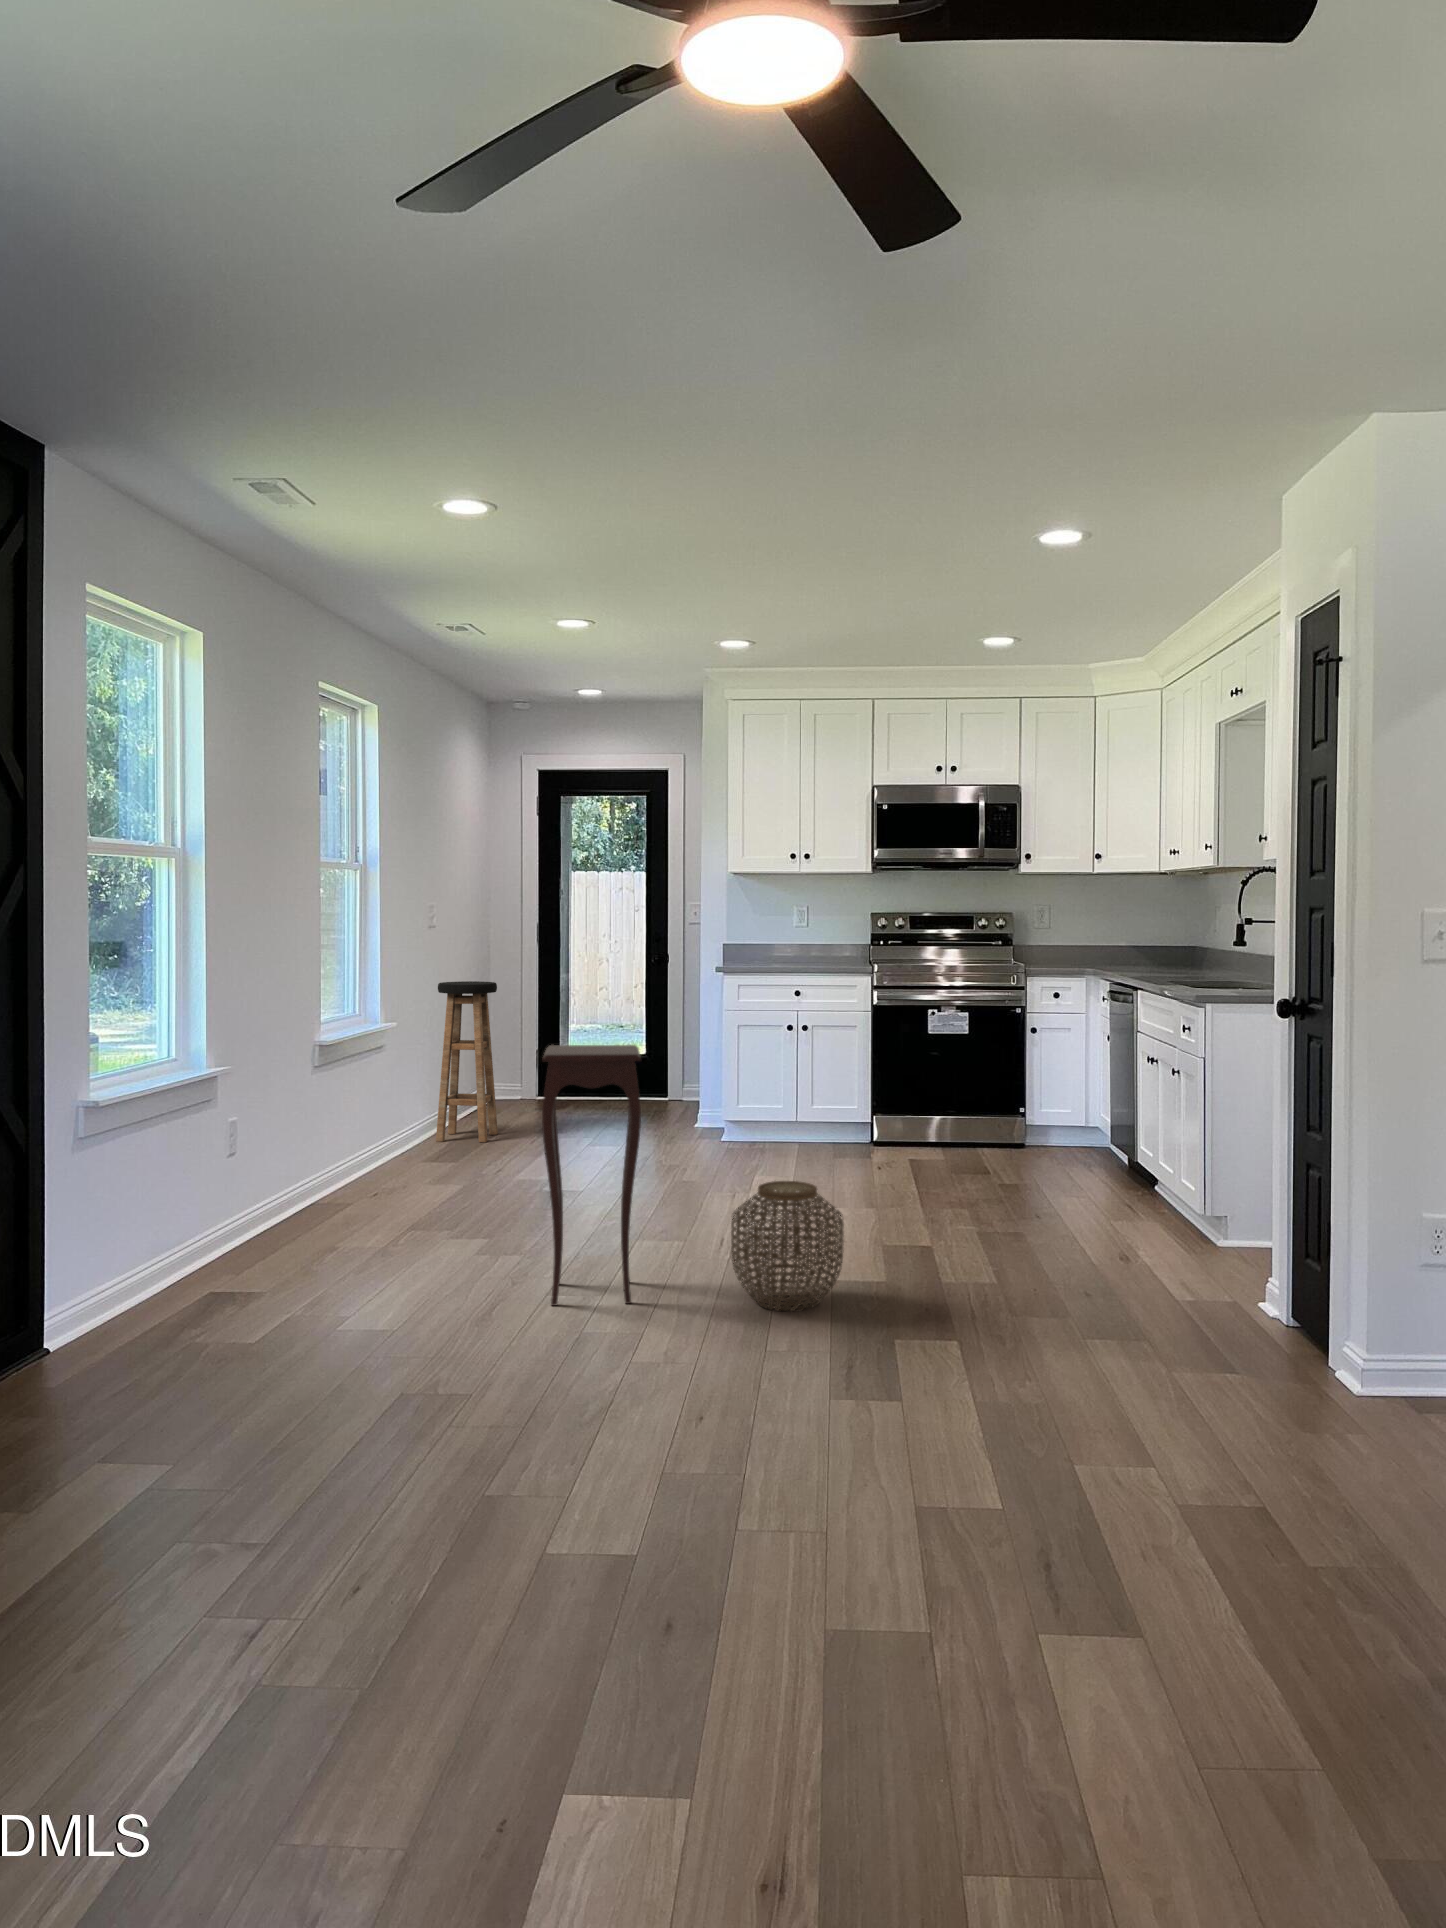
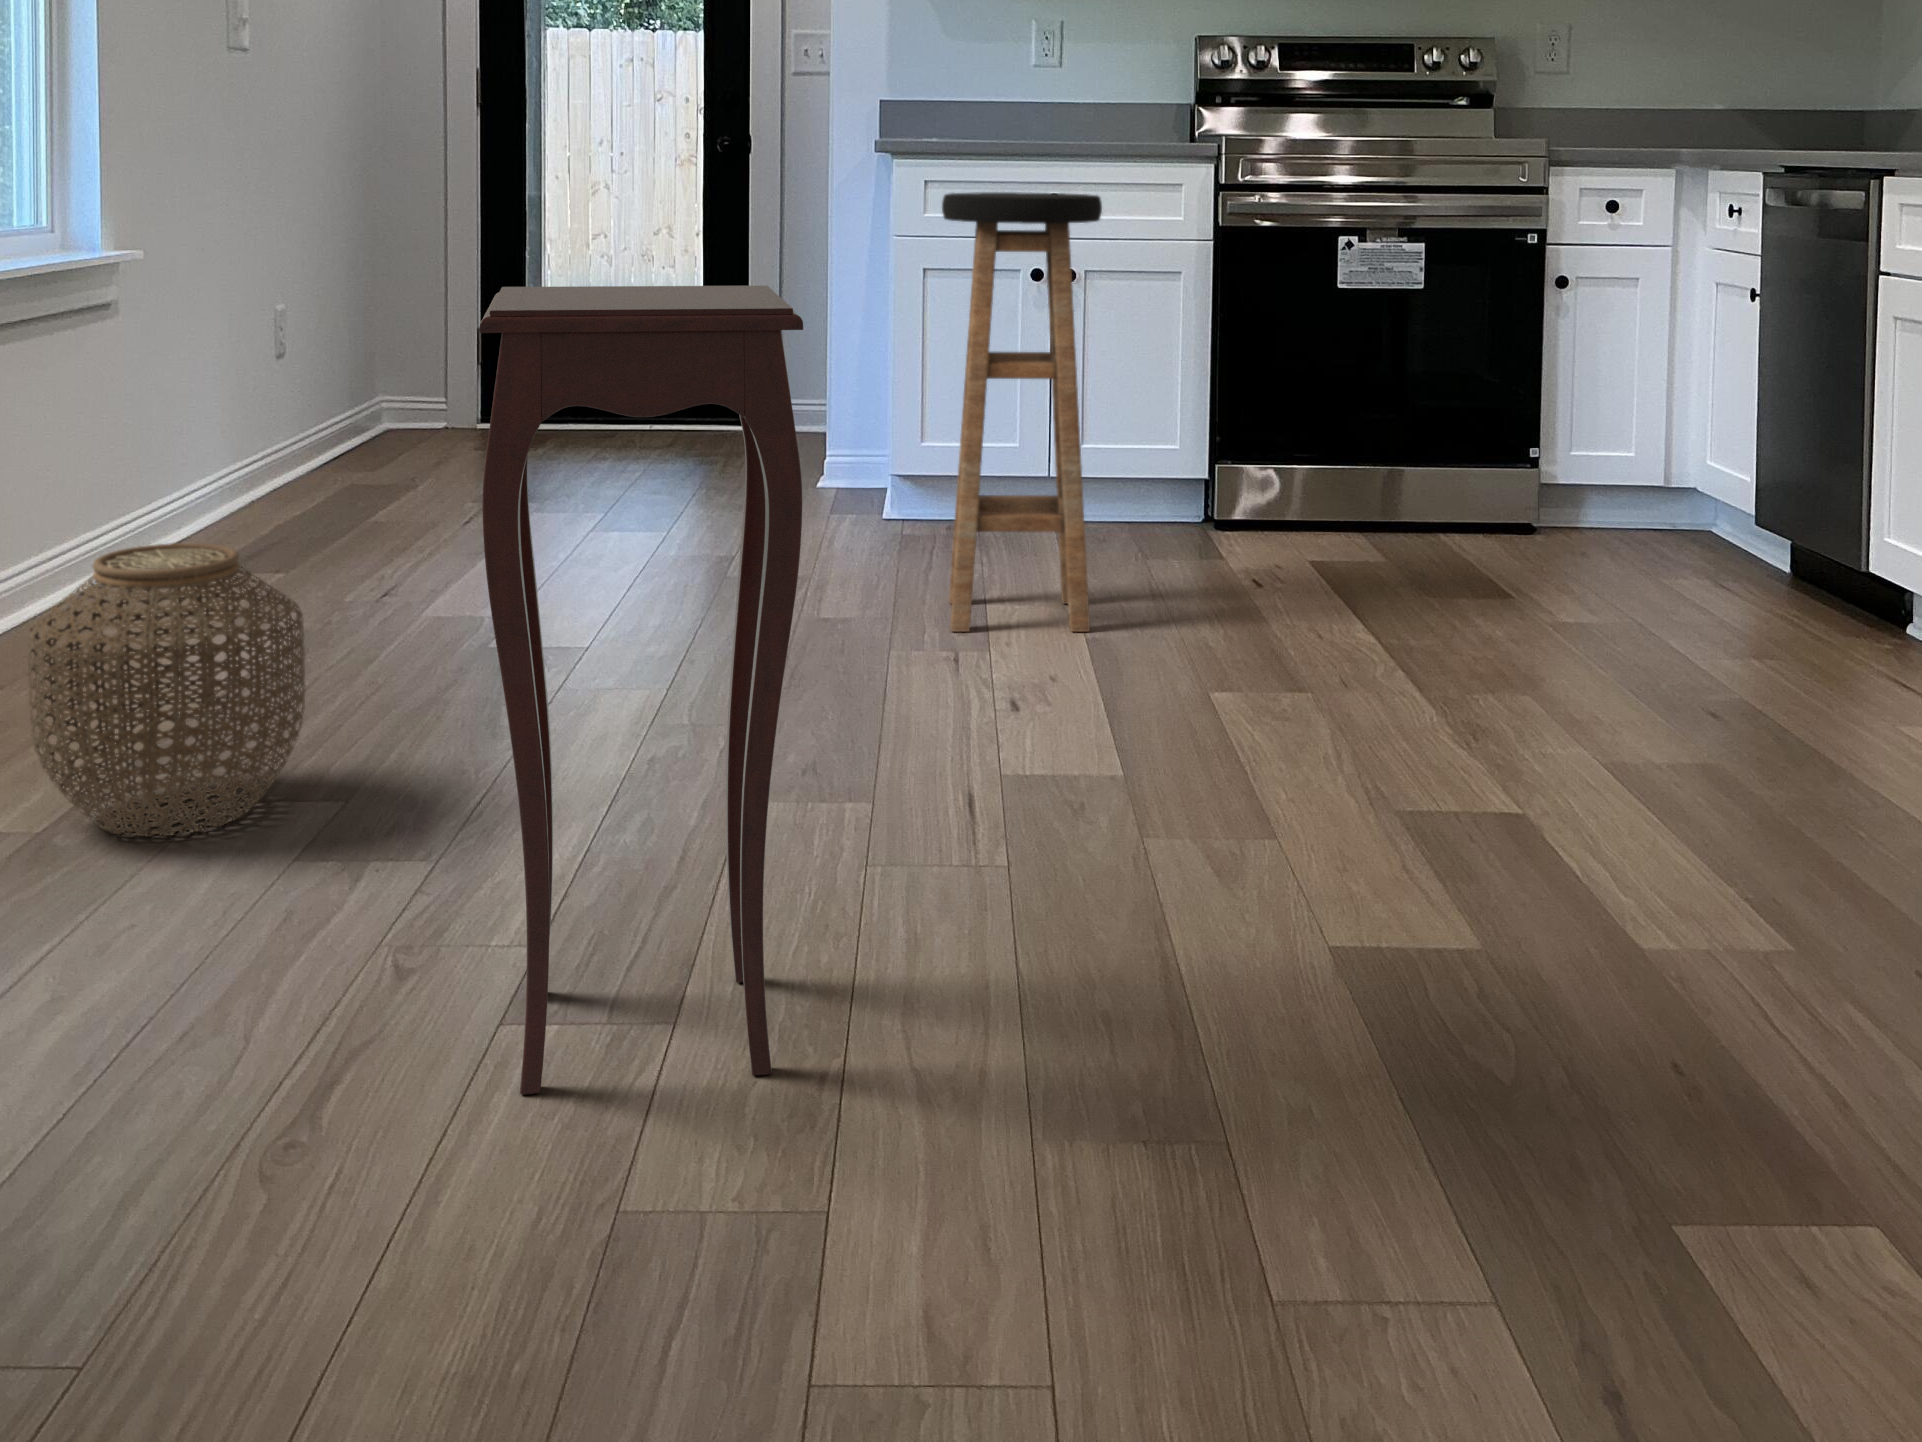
bar stool: present [436,981,498,1142] -> present [942,192,1102,632]
woven basket: present [731,1181,844,1311] -> present [28,543,305,836]

